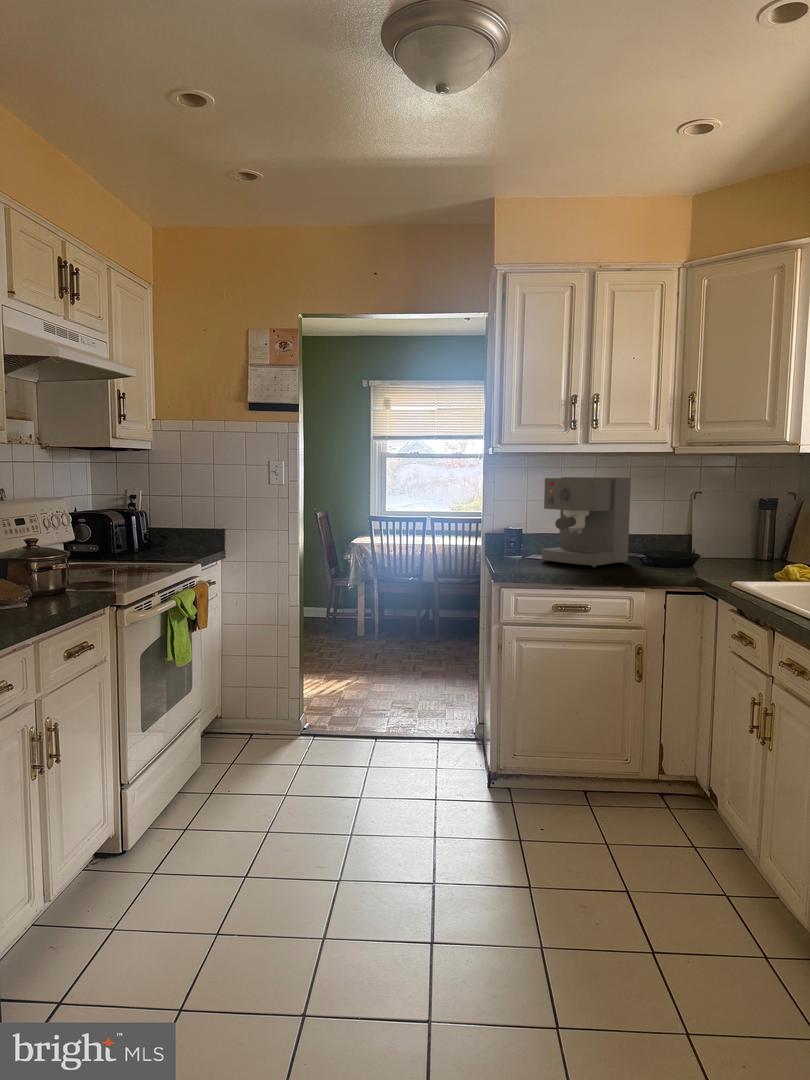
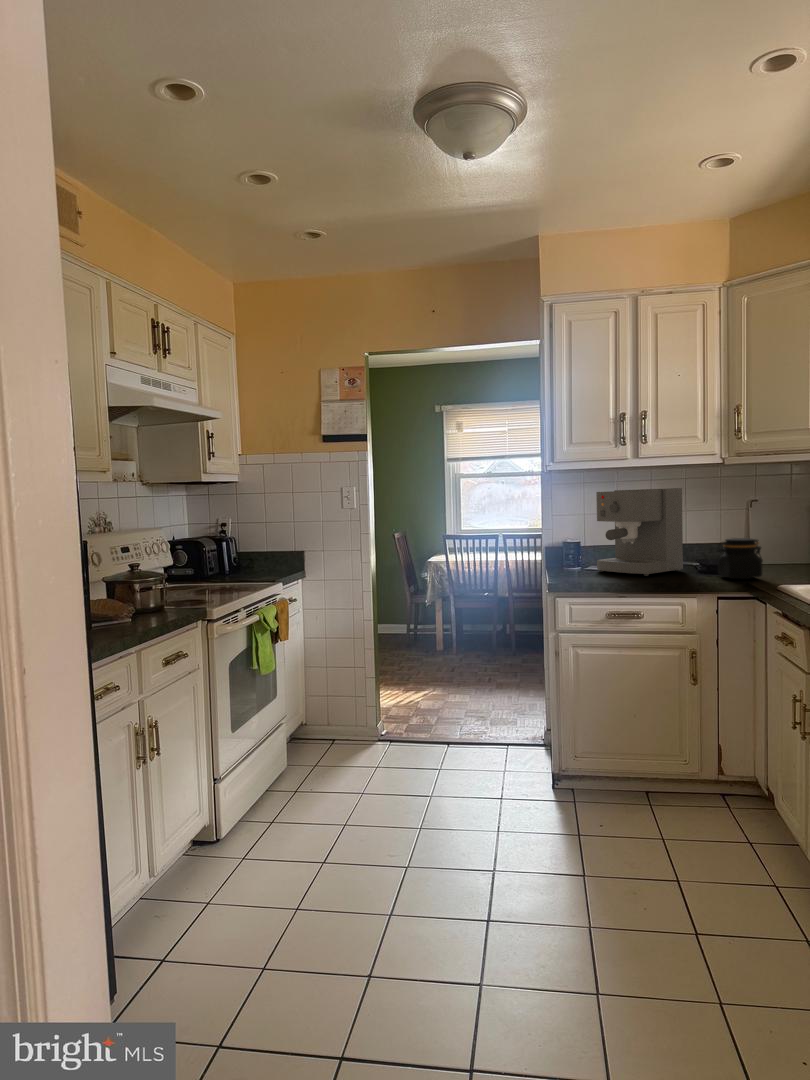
jar: none [665,532,710,574] -> present [717,538,763,579]

